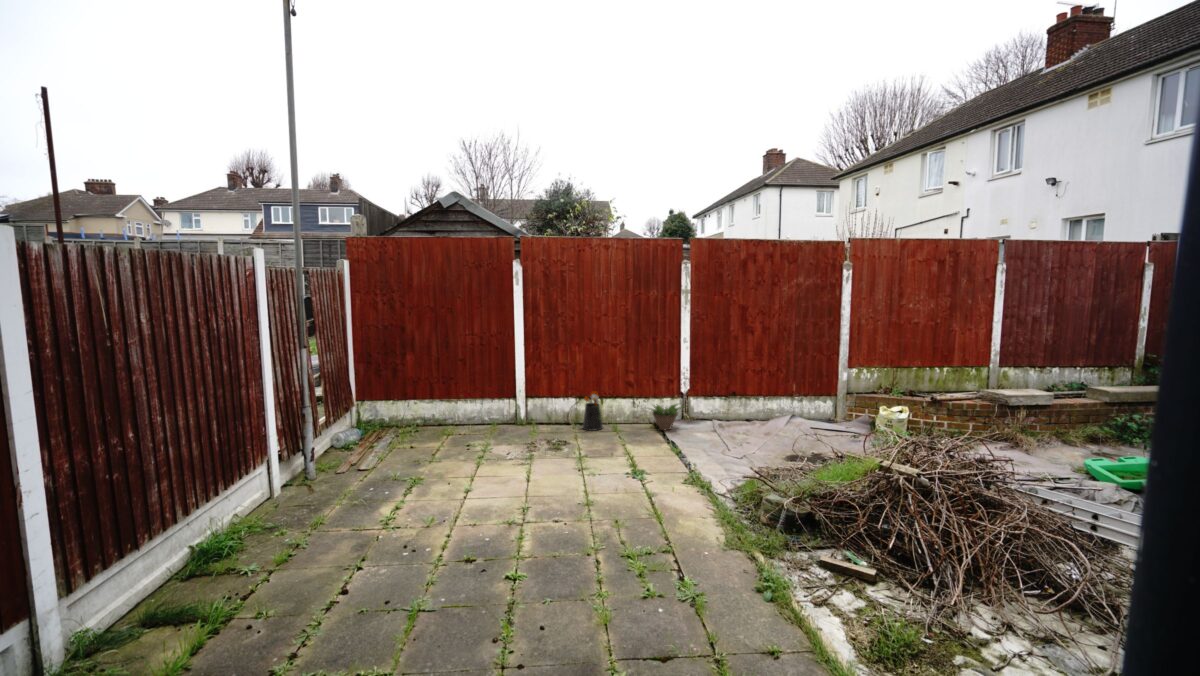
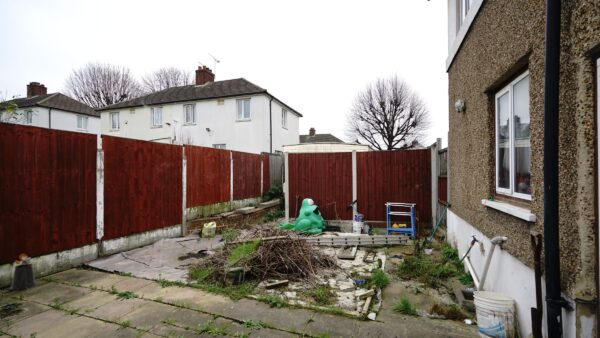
decorative plant: present [651,404,681,430] -> none [72,246,110,269]

